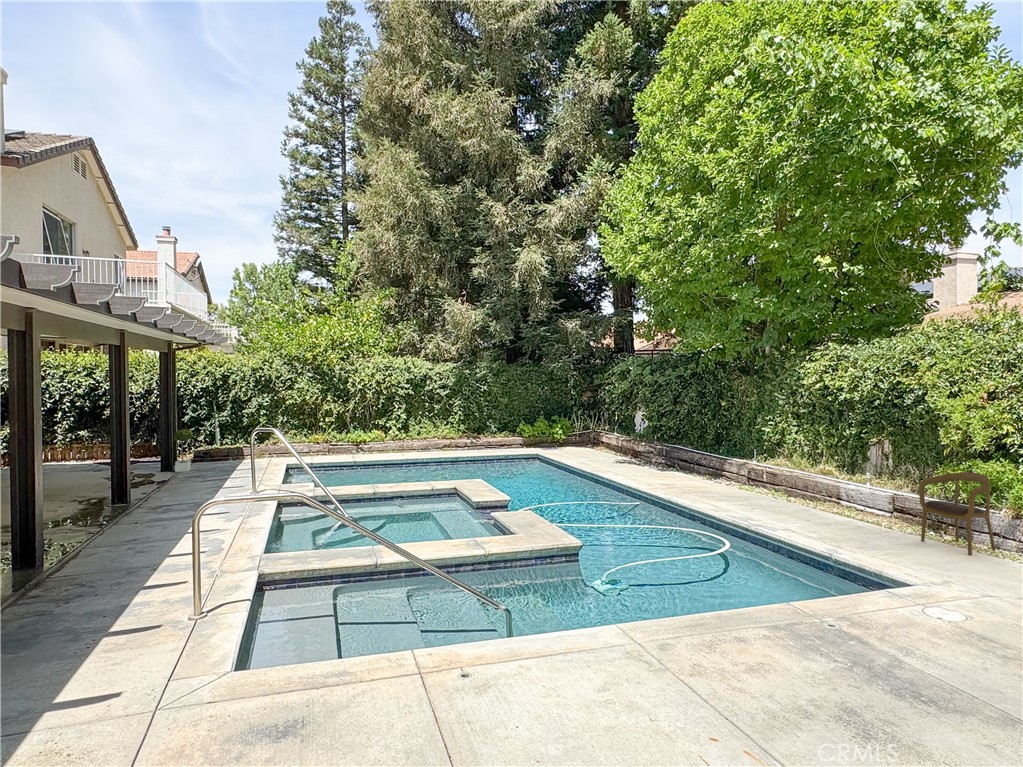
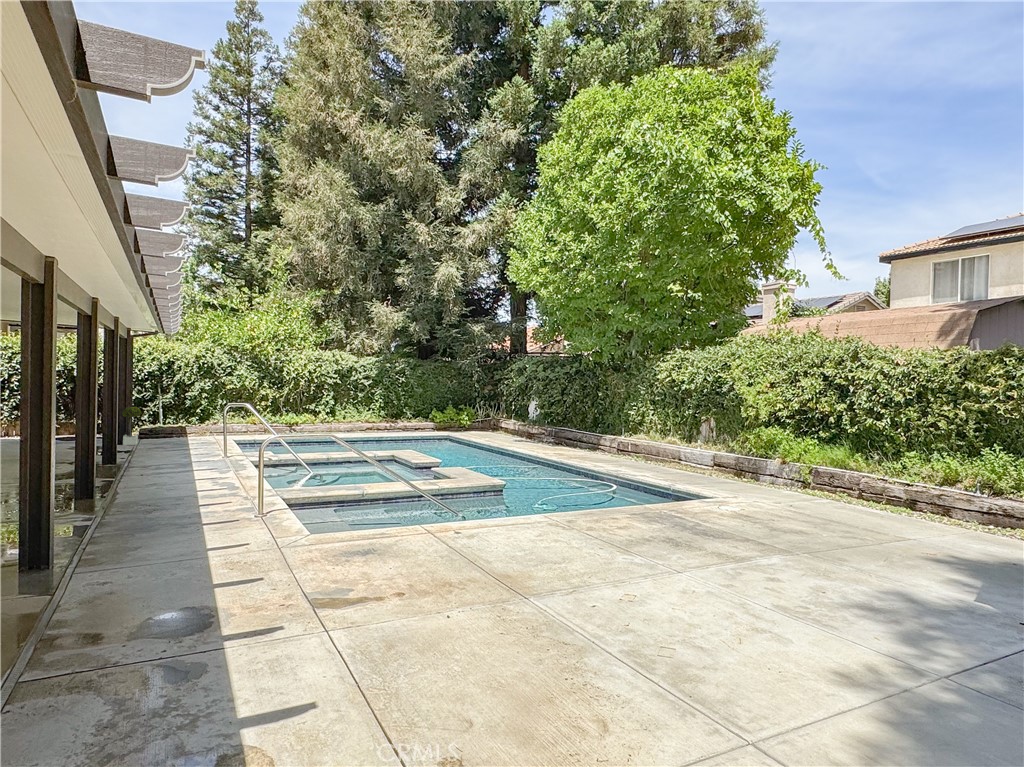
chair: present [919,472,996,555] -> none [732,437,777,491]

